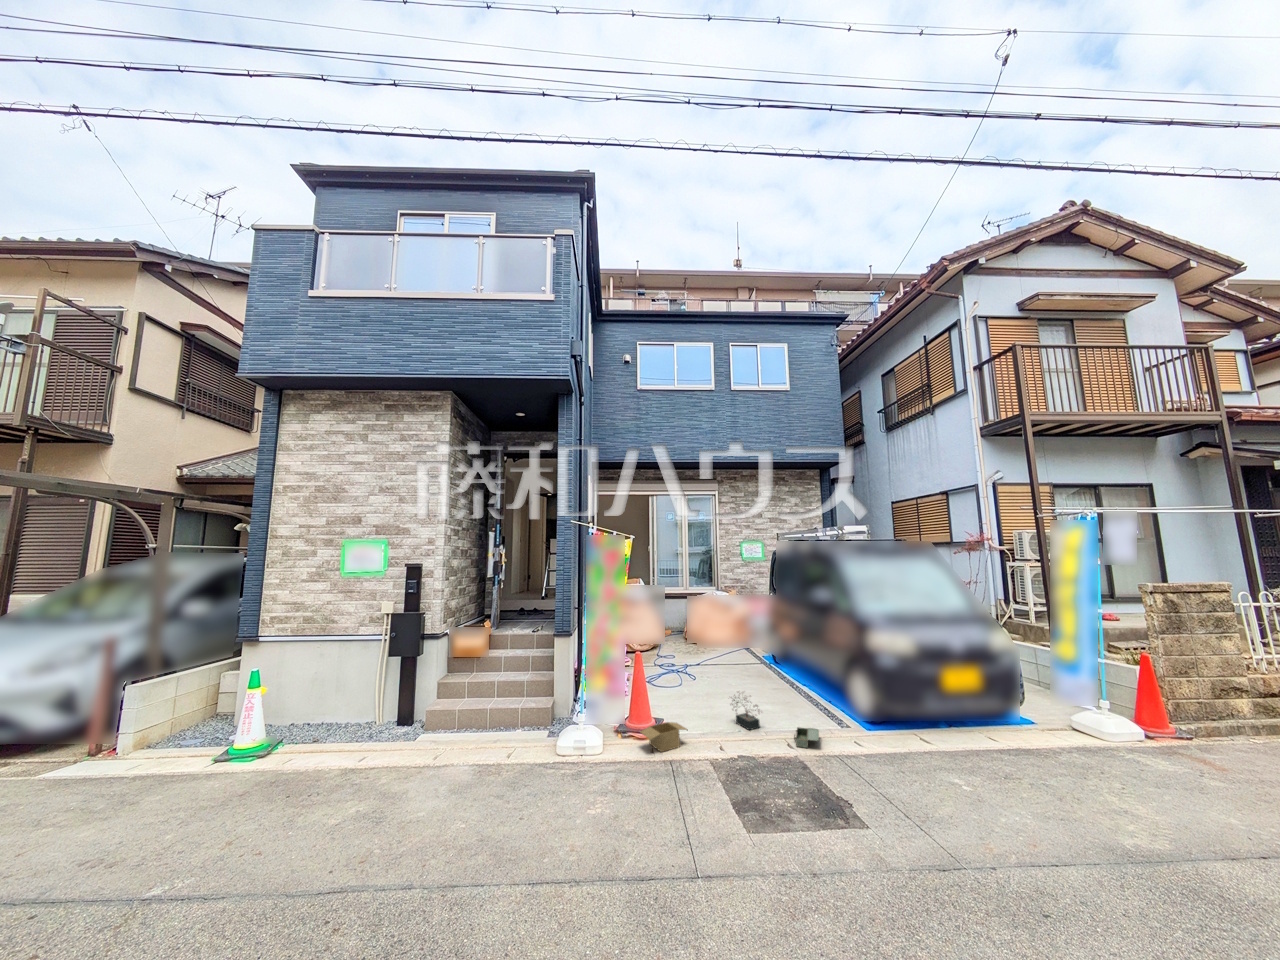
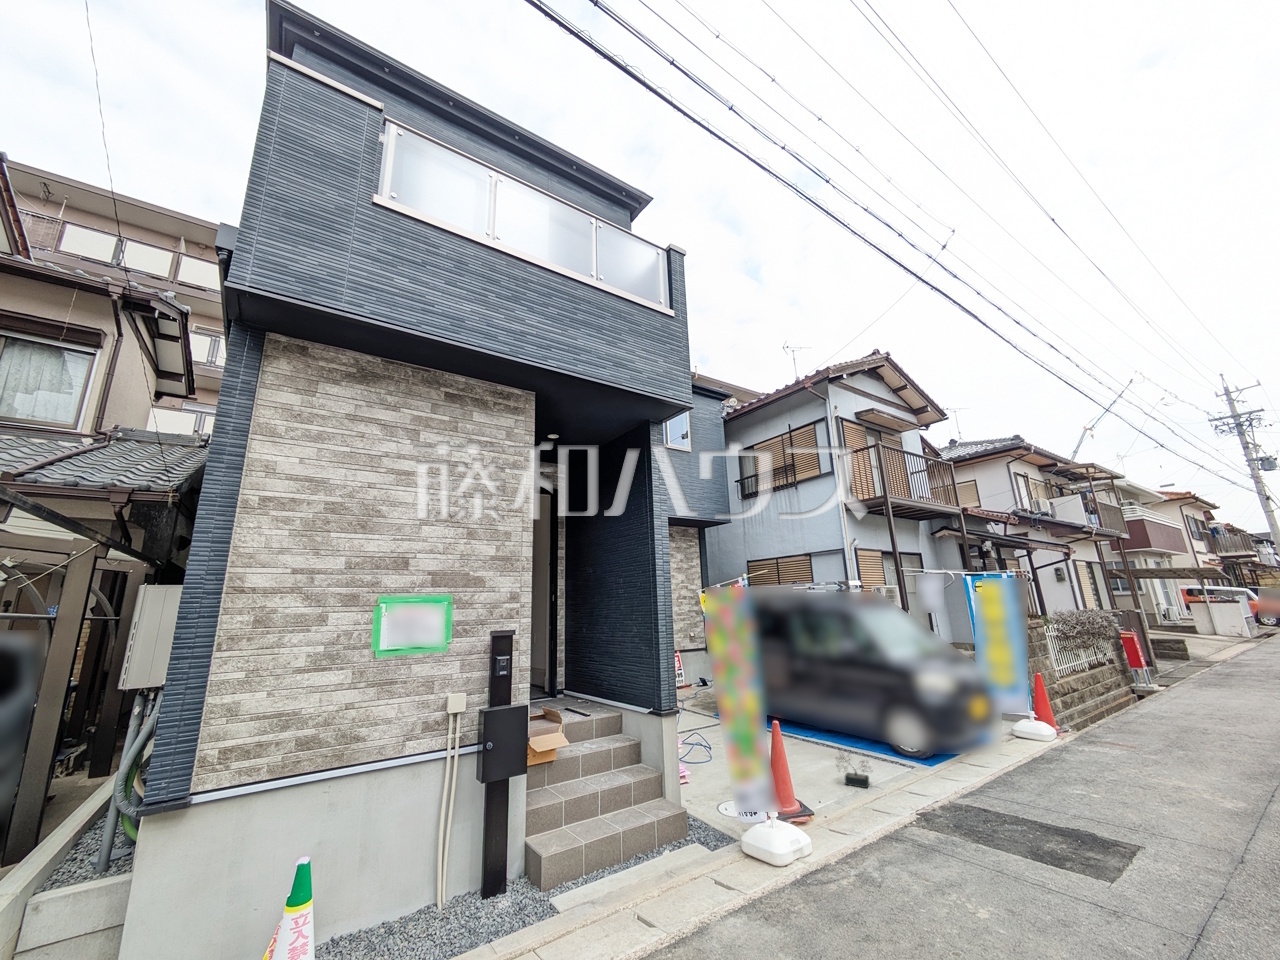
cardboard box: present [641,722,687,752] -> none [819,794,851,828]
toolbox: present [794,728,819,748] -> none [904,772,941,792]

